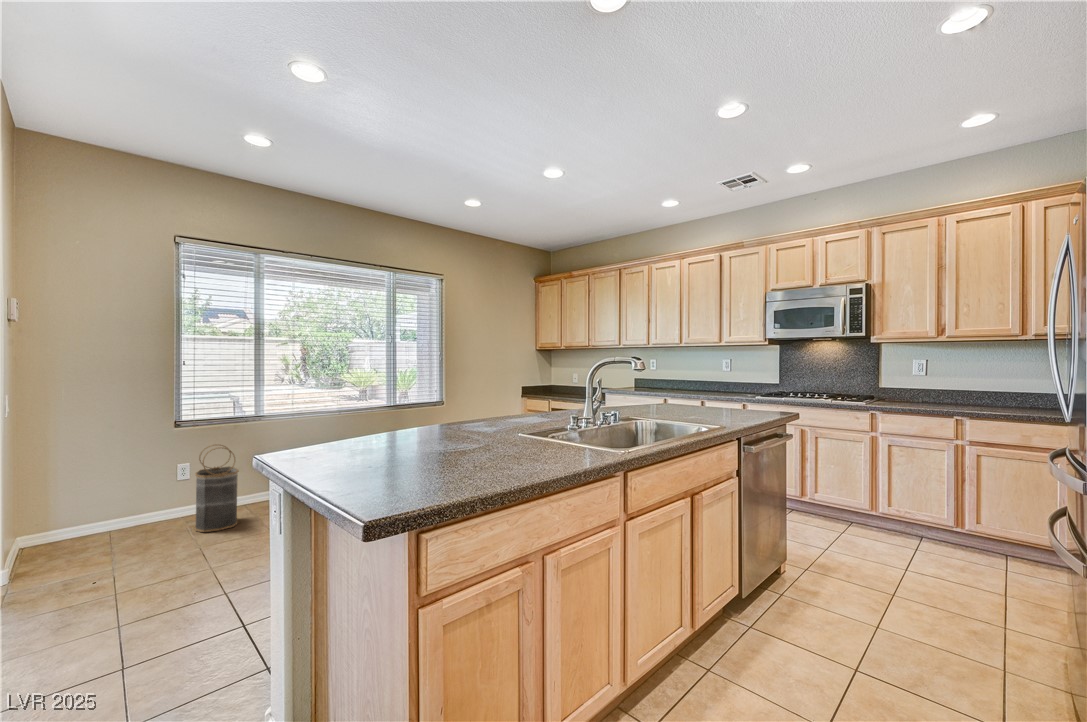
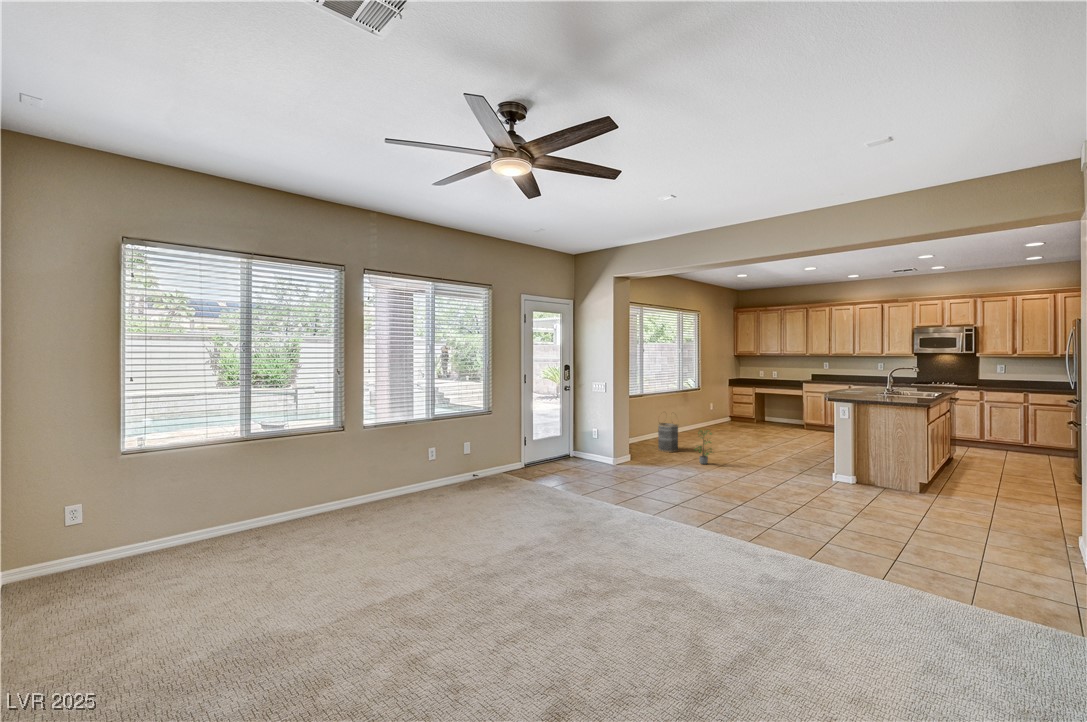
potted plant: none [123,496,166,587] -> present [695,430,712,464]

